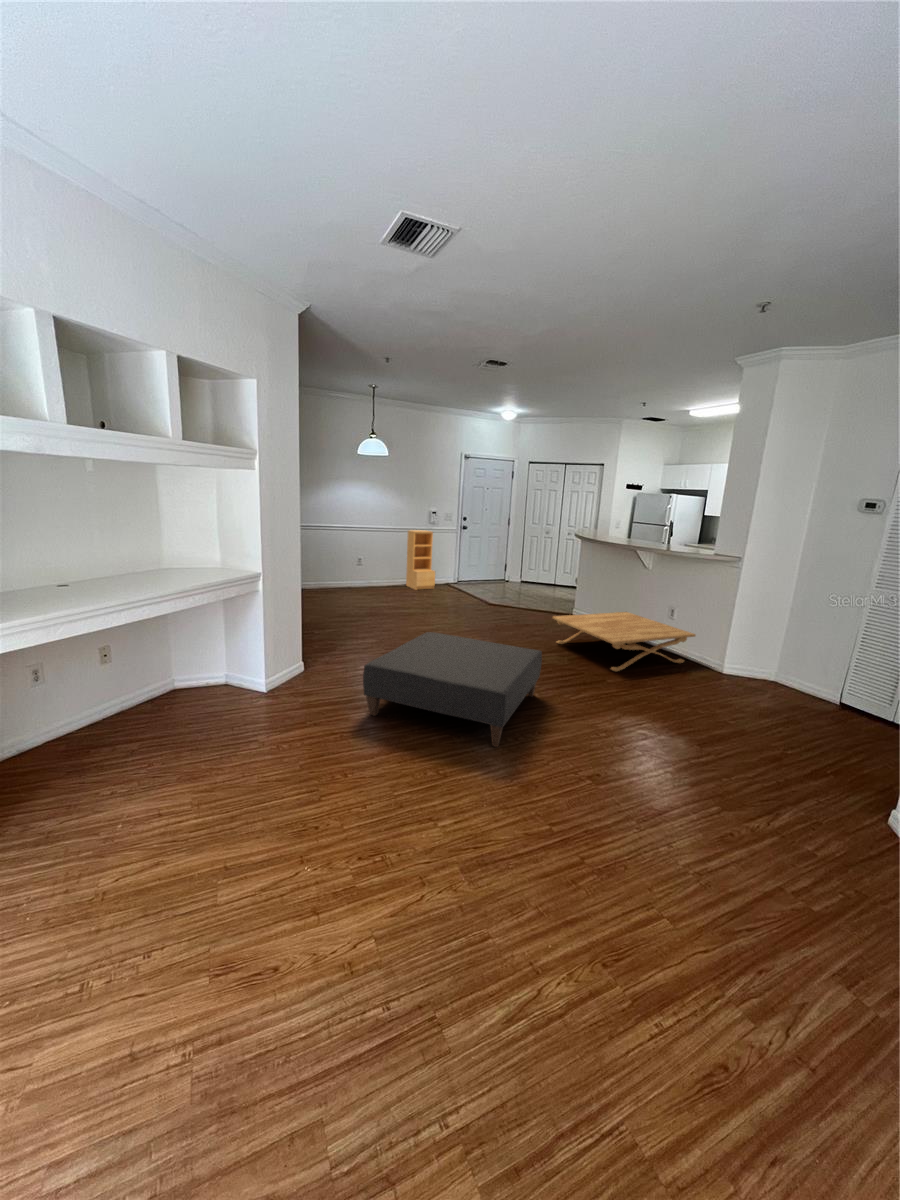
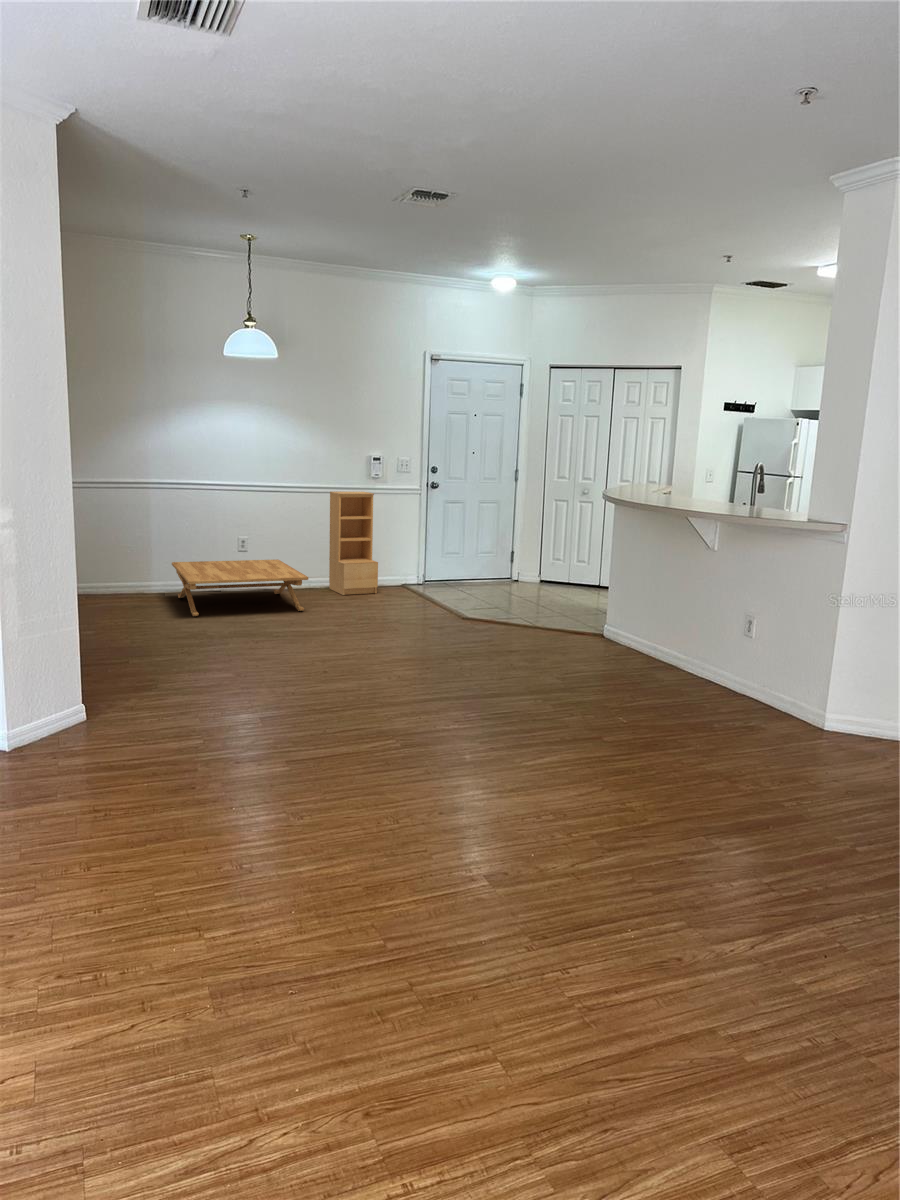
coffee table: present [553,612,696,671] -> present [172,559,308,616]
ottoman: present [363,632,542,747] -> none [156,654,473,832]

